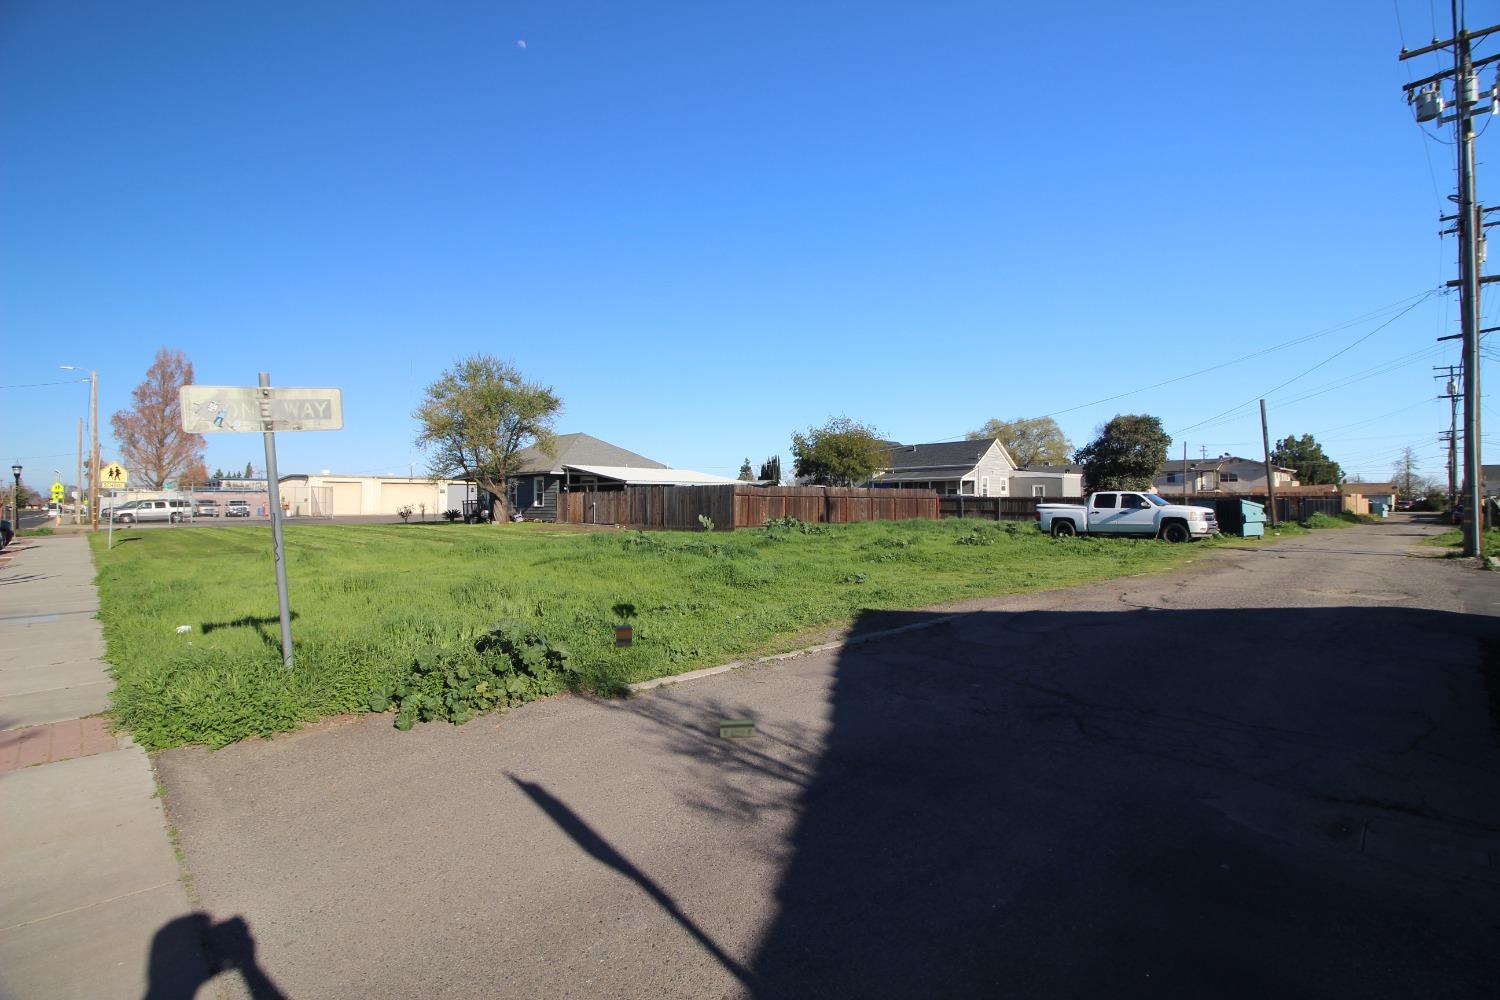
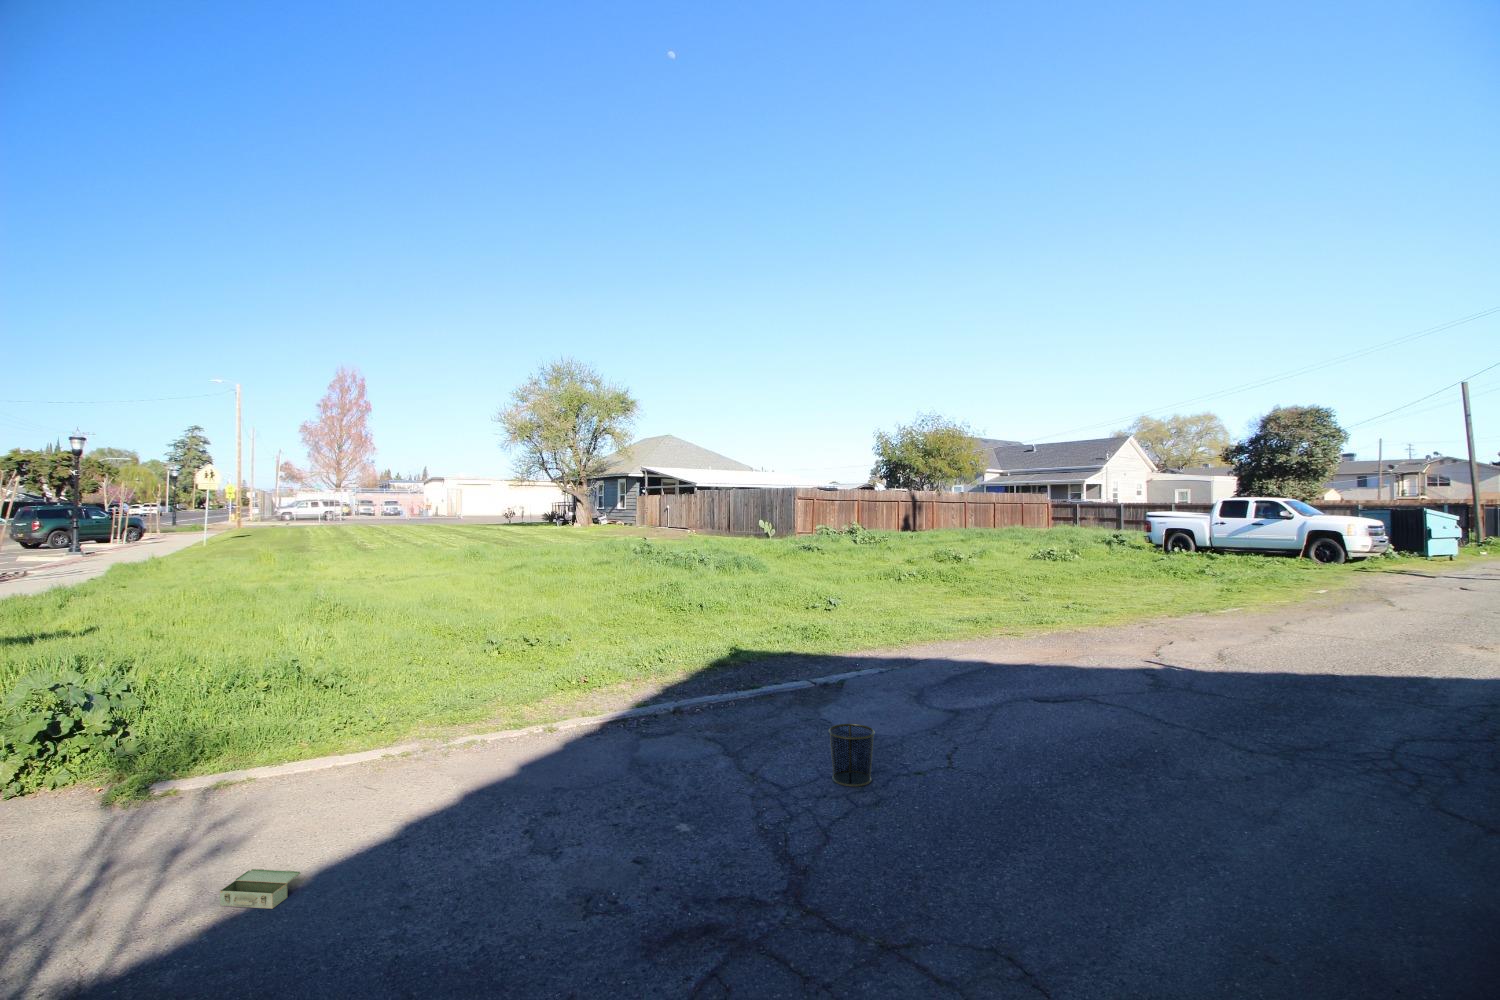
potted tree: present [611,603,639,647] -> none [398,642,436,699]
trash can: none [987,635,1019,672] -> present [829,724,875,787]

